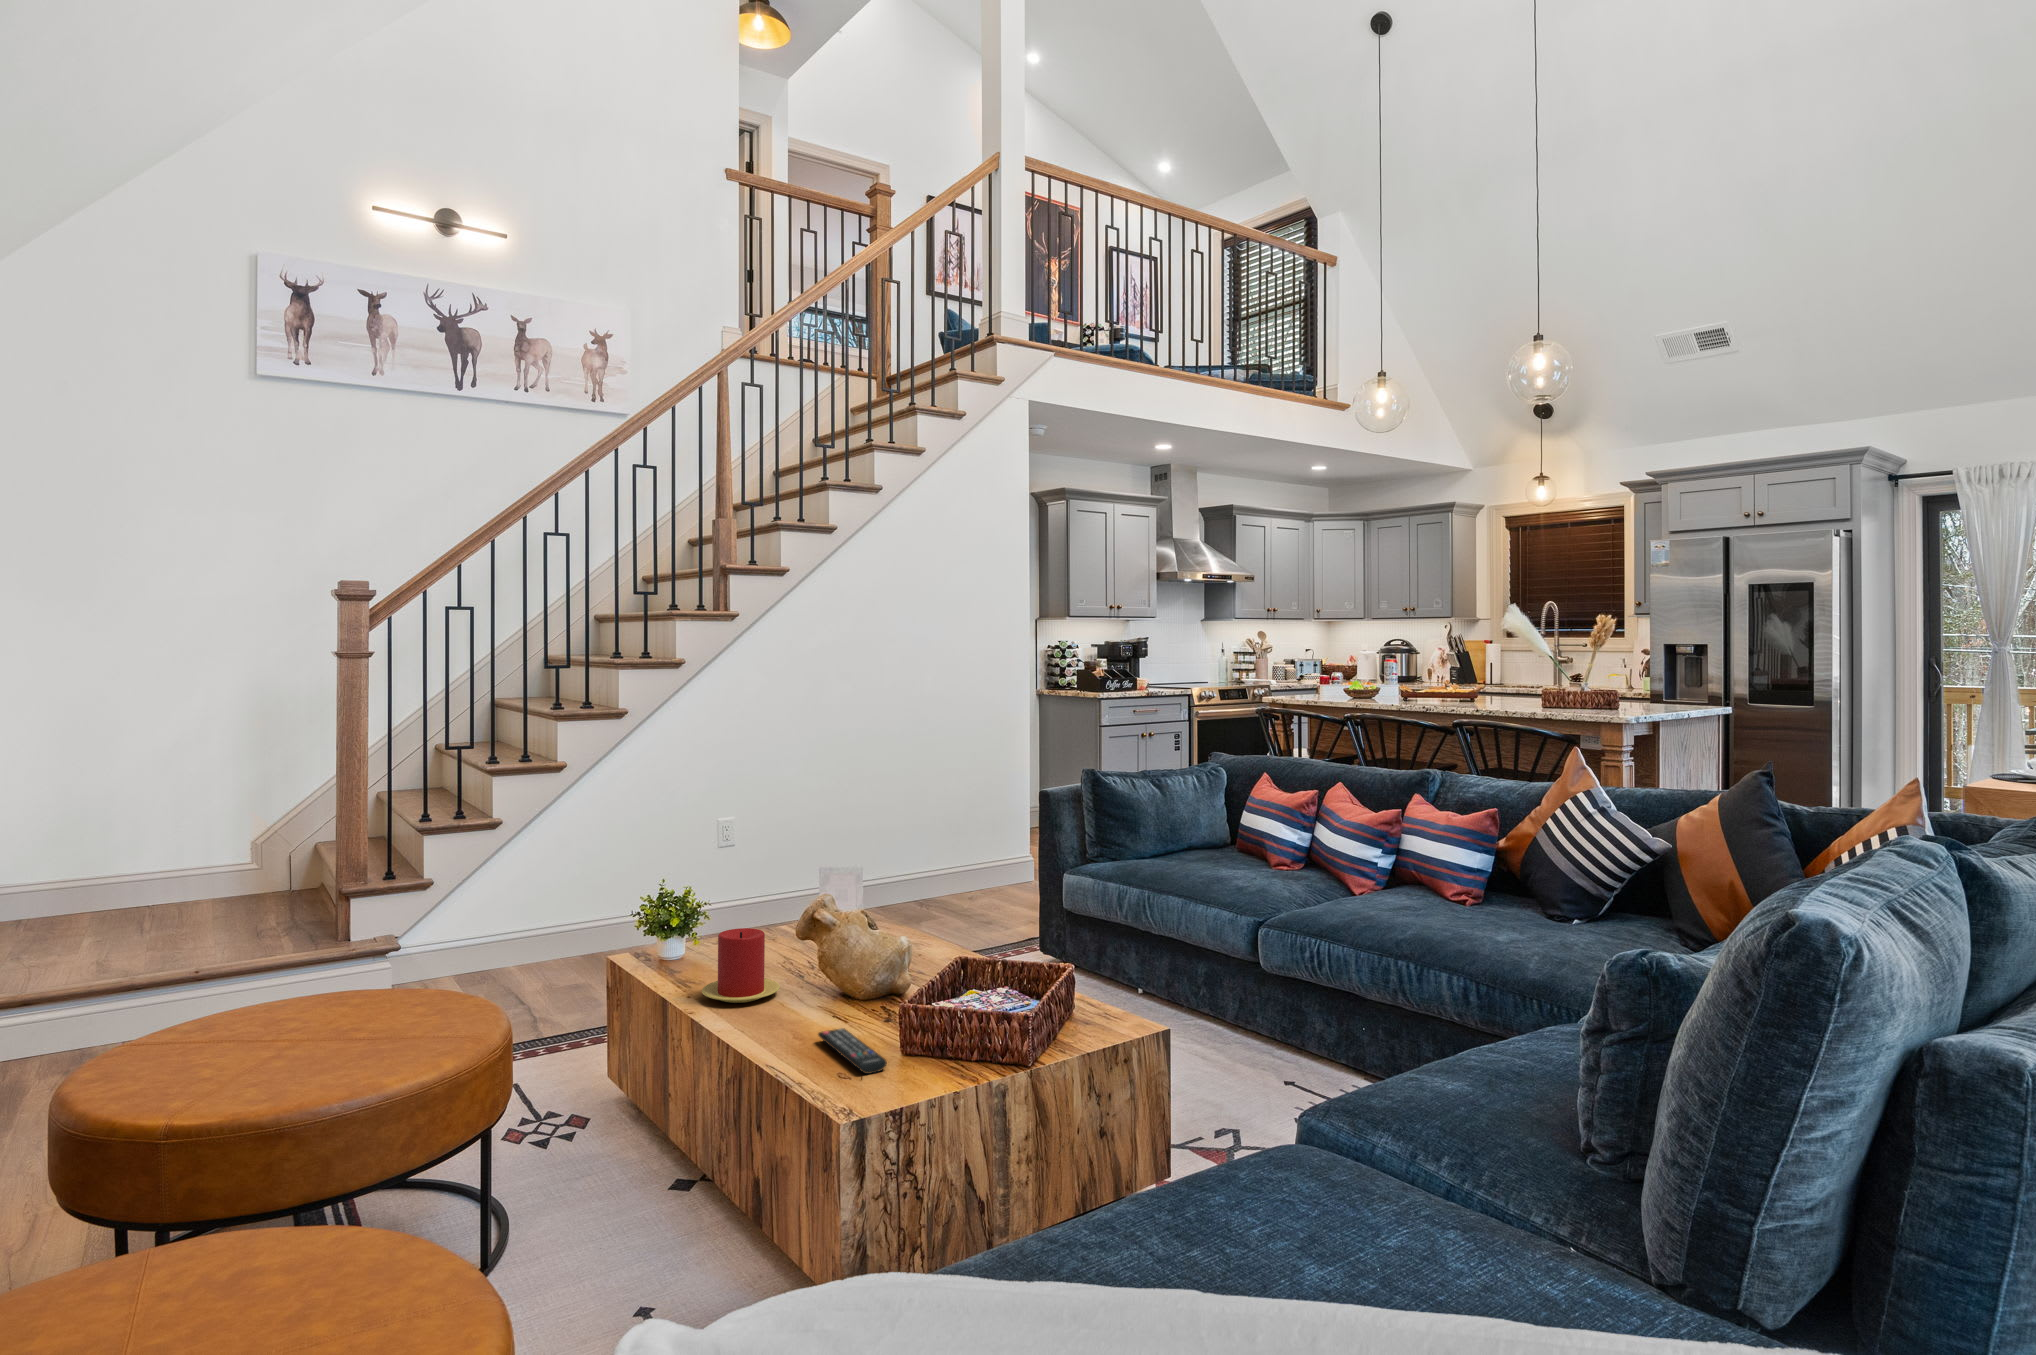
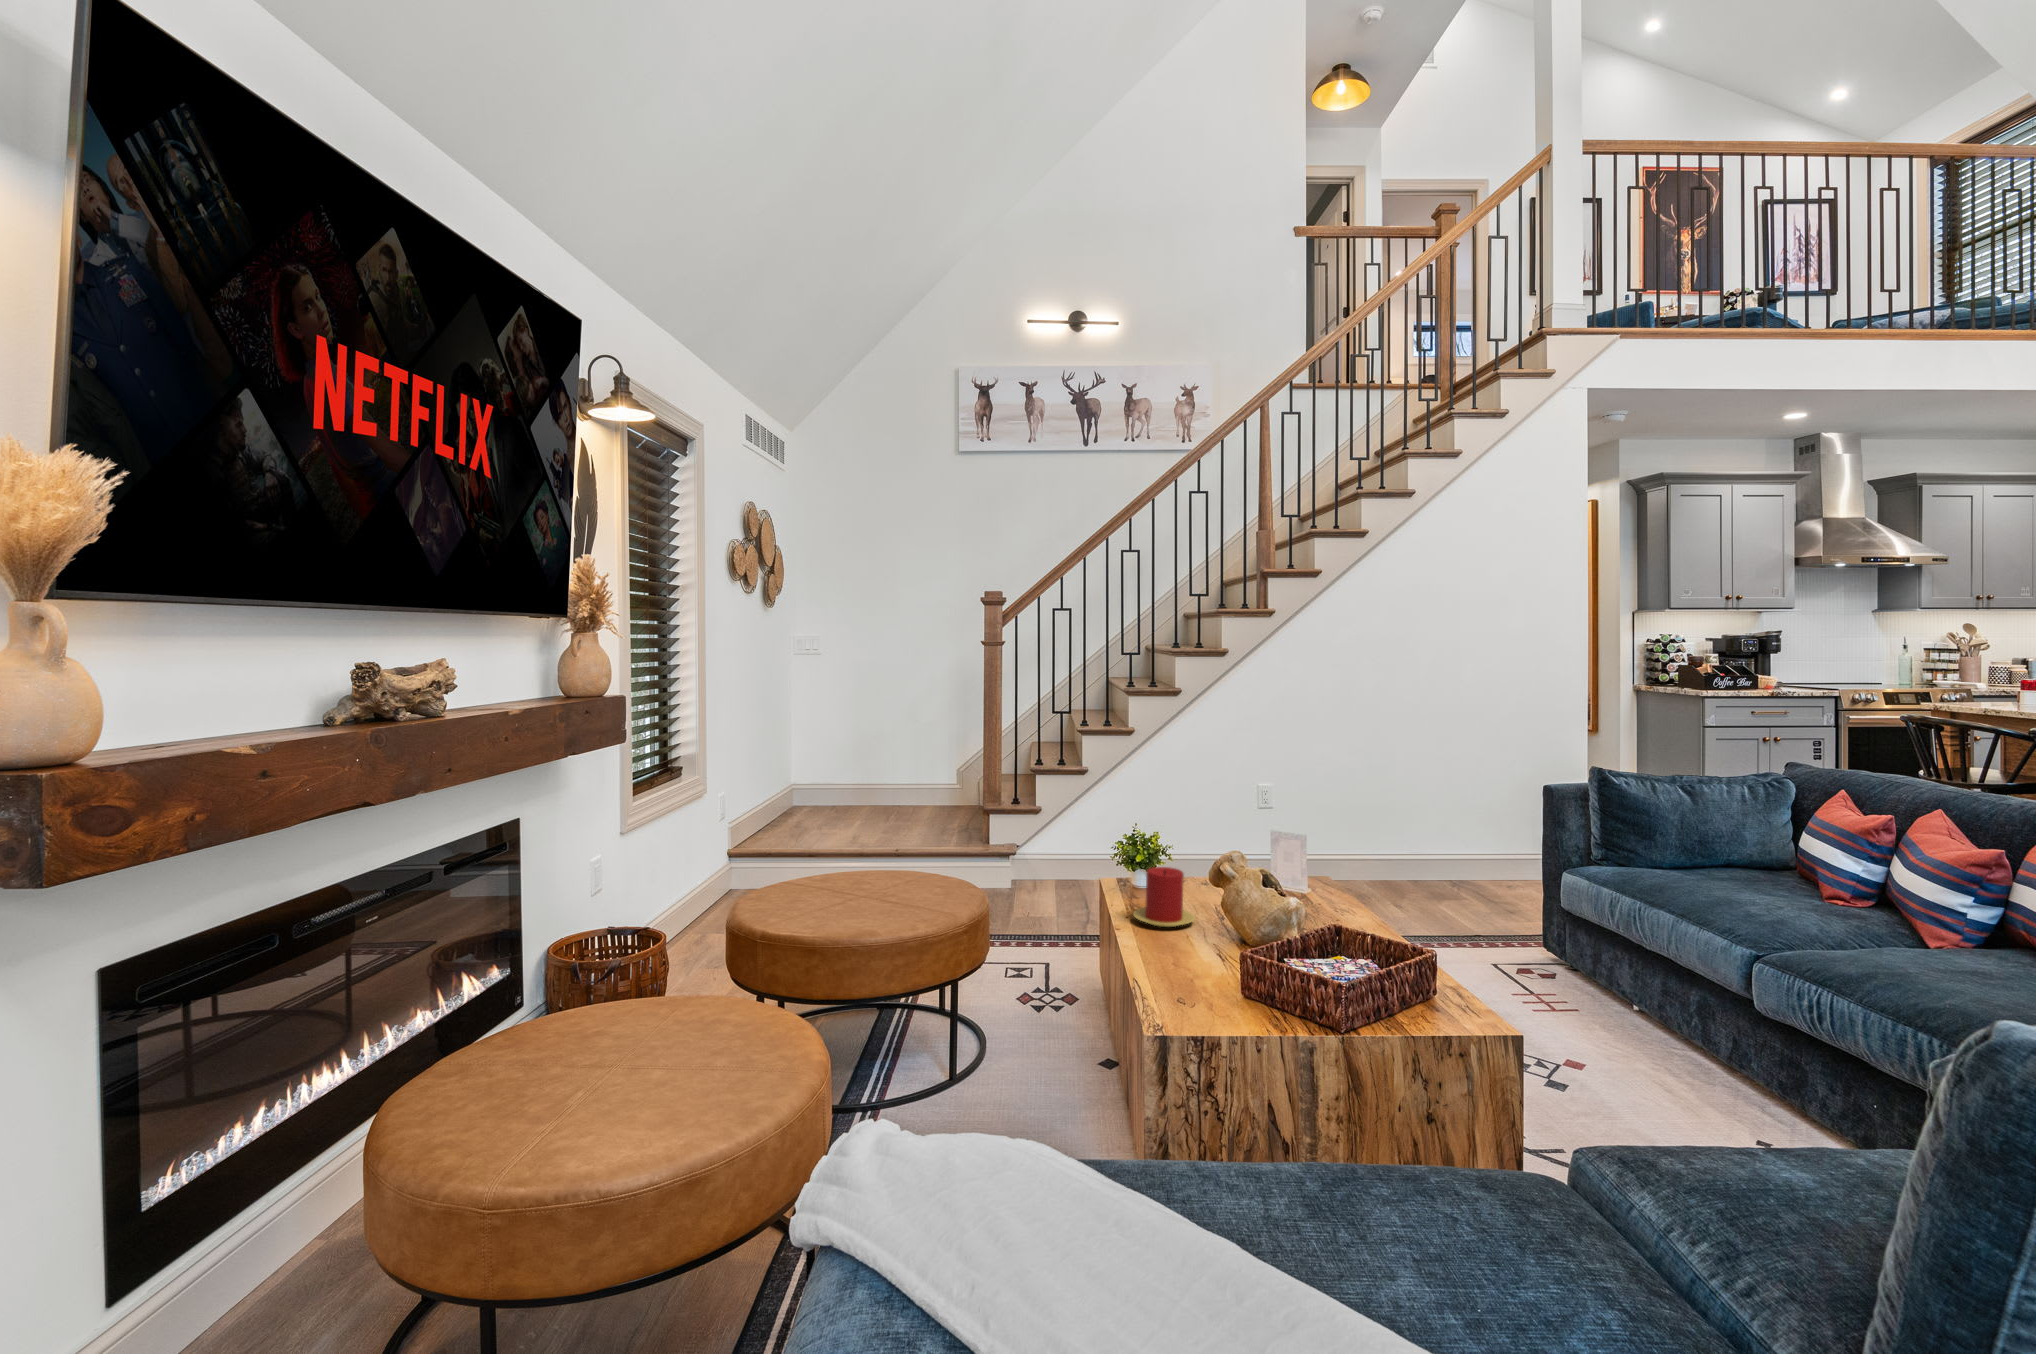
remote control: present [818,1028,887,1074] -> none [1188,962,1222,1005]

